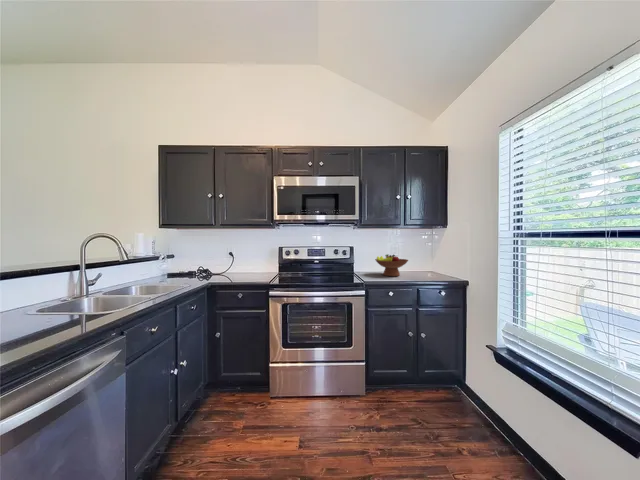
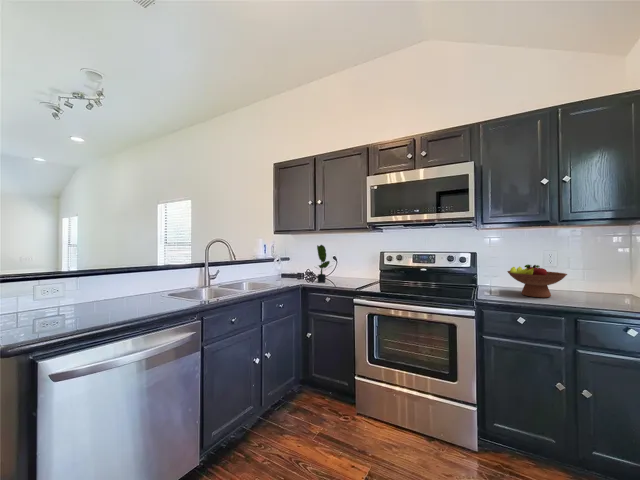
potted plant: none [214,241,236,280] -> present [317,245,330,283]

